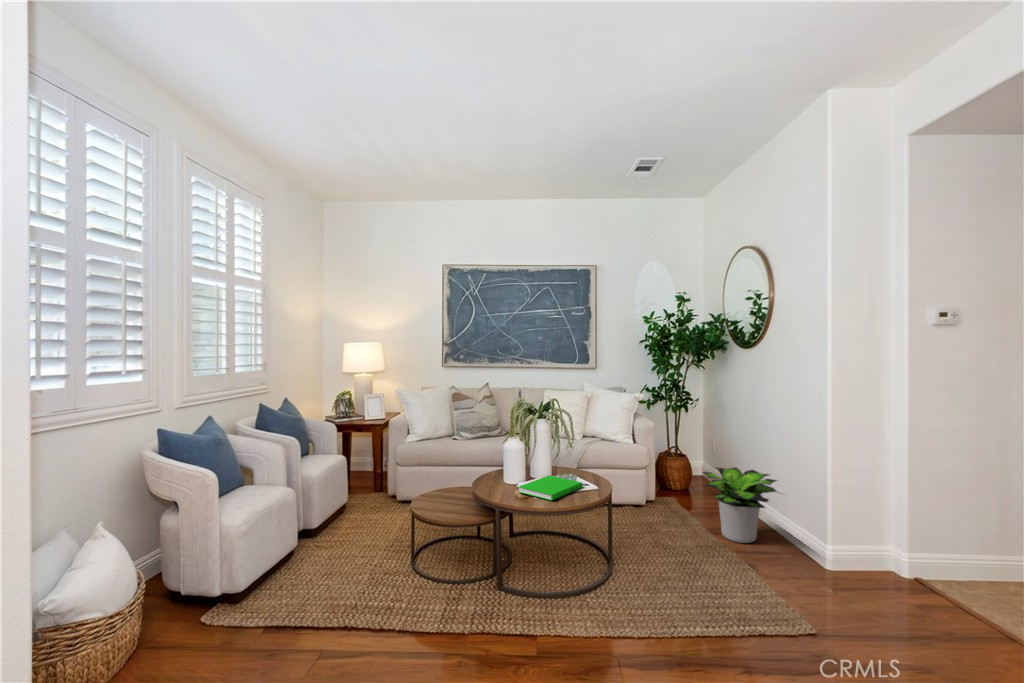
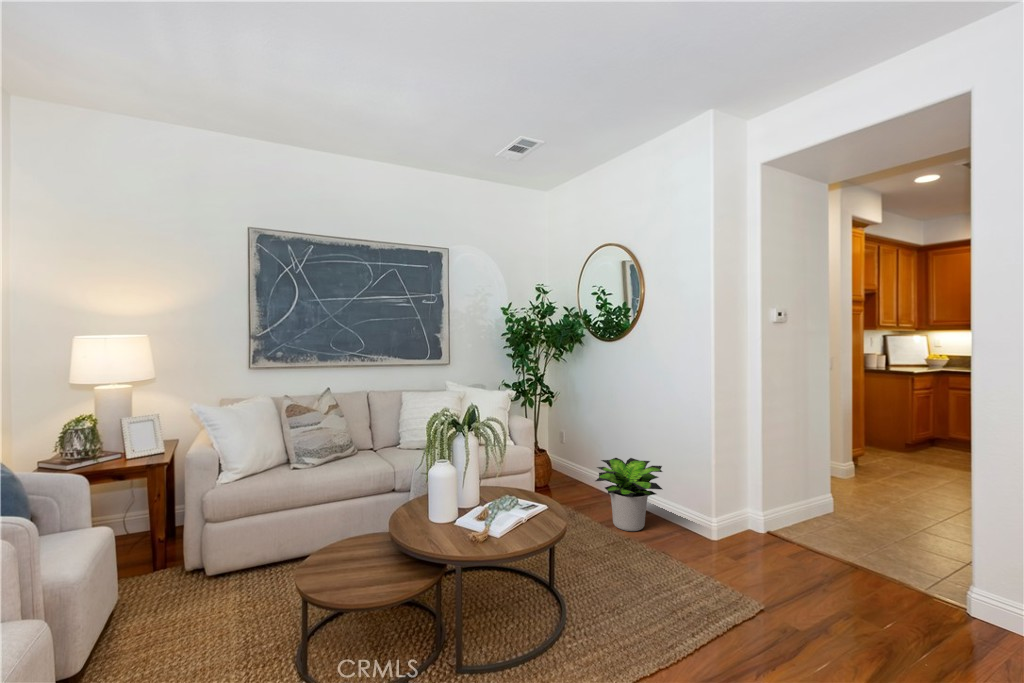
book: present [519,476,582,501] -> none [470,503,532,538]

